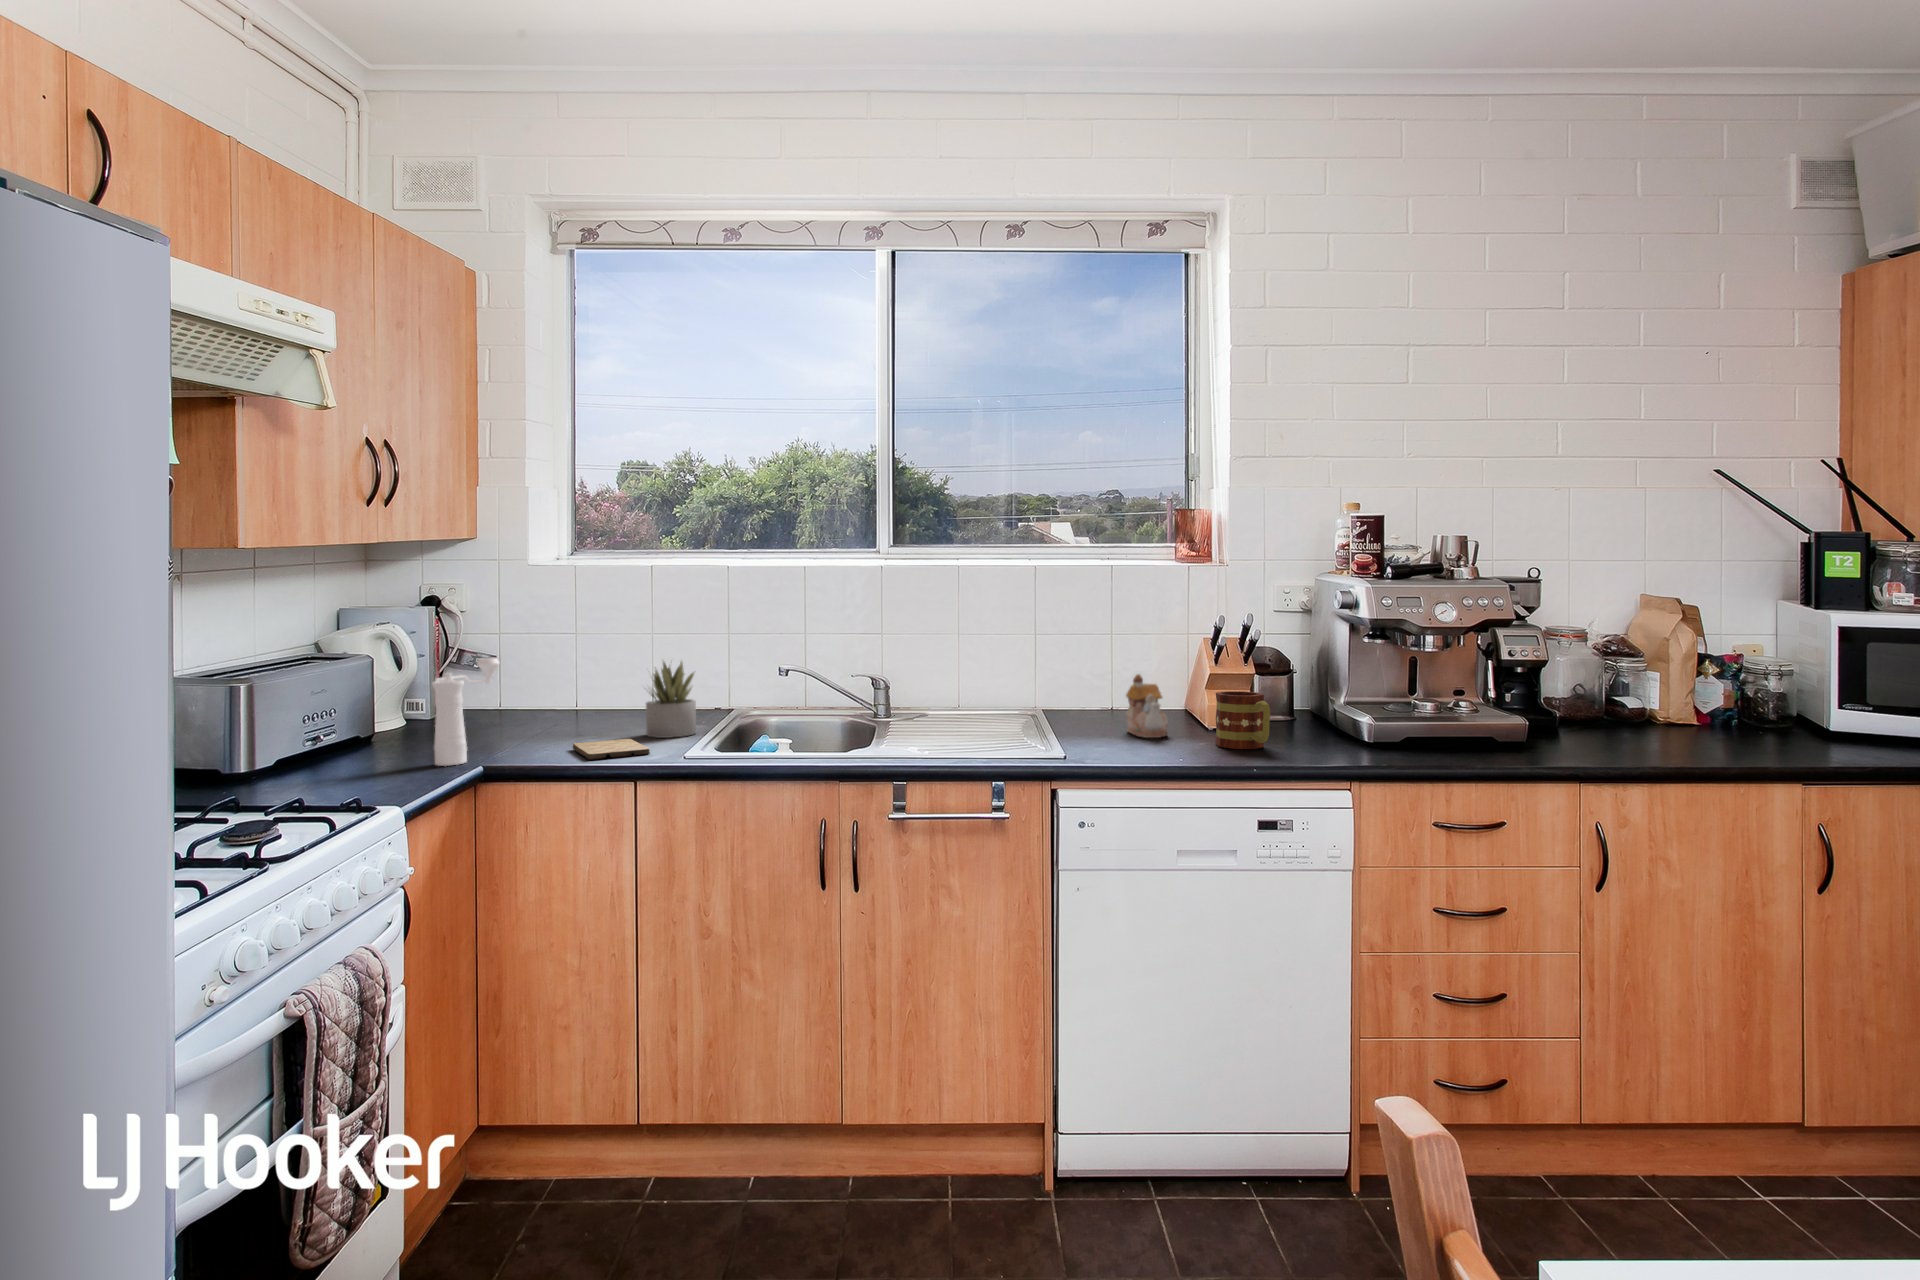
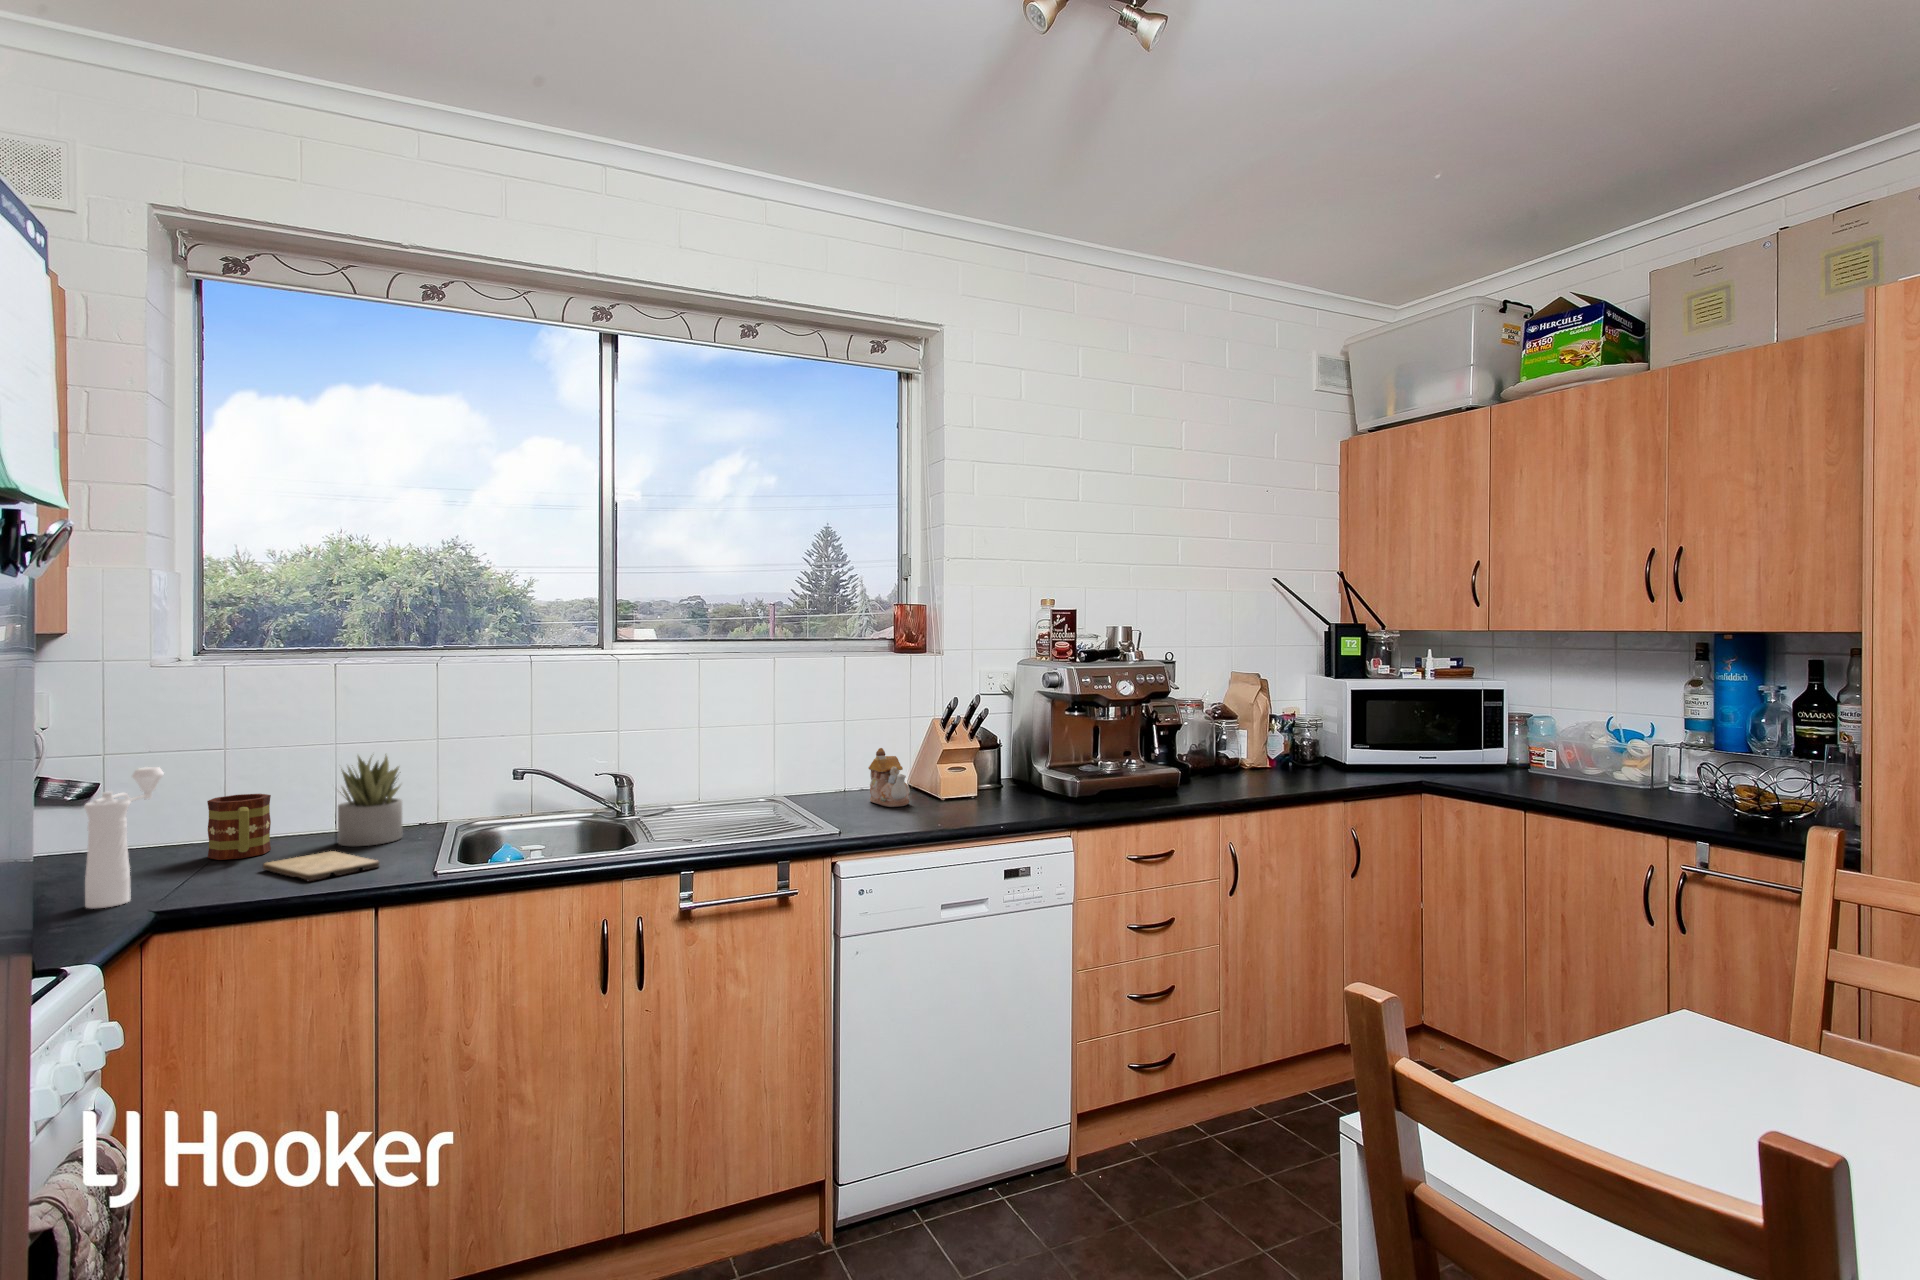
mug: present [1215,691,1270,749] -> present [207,794,271,860]

